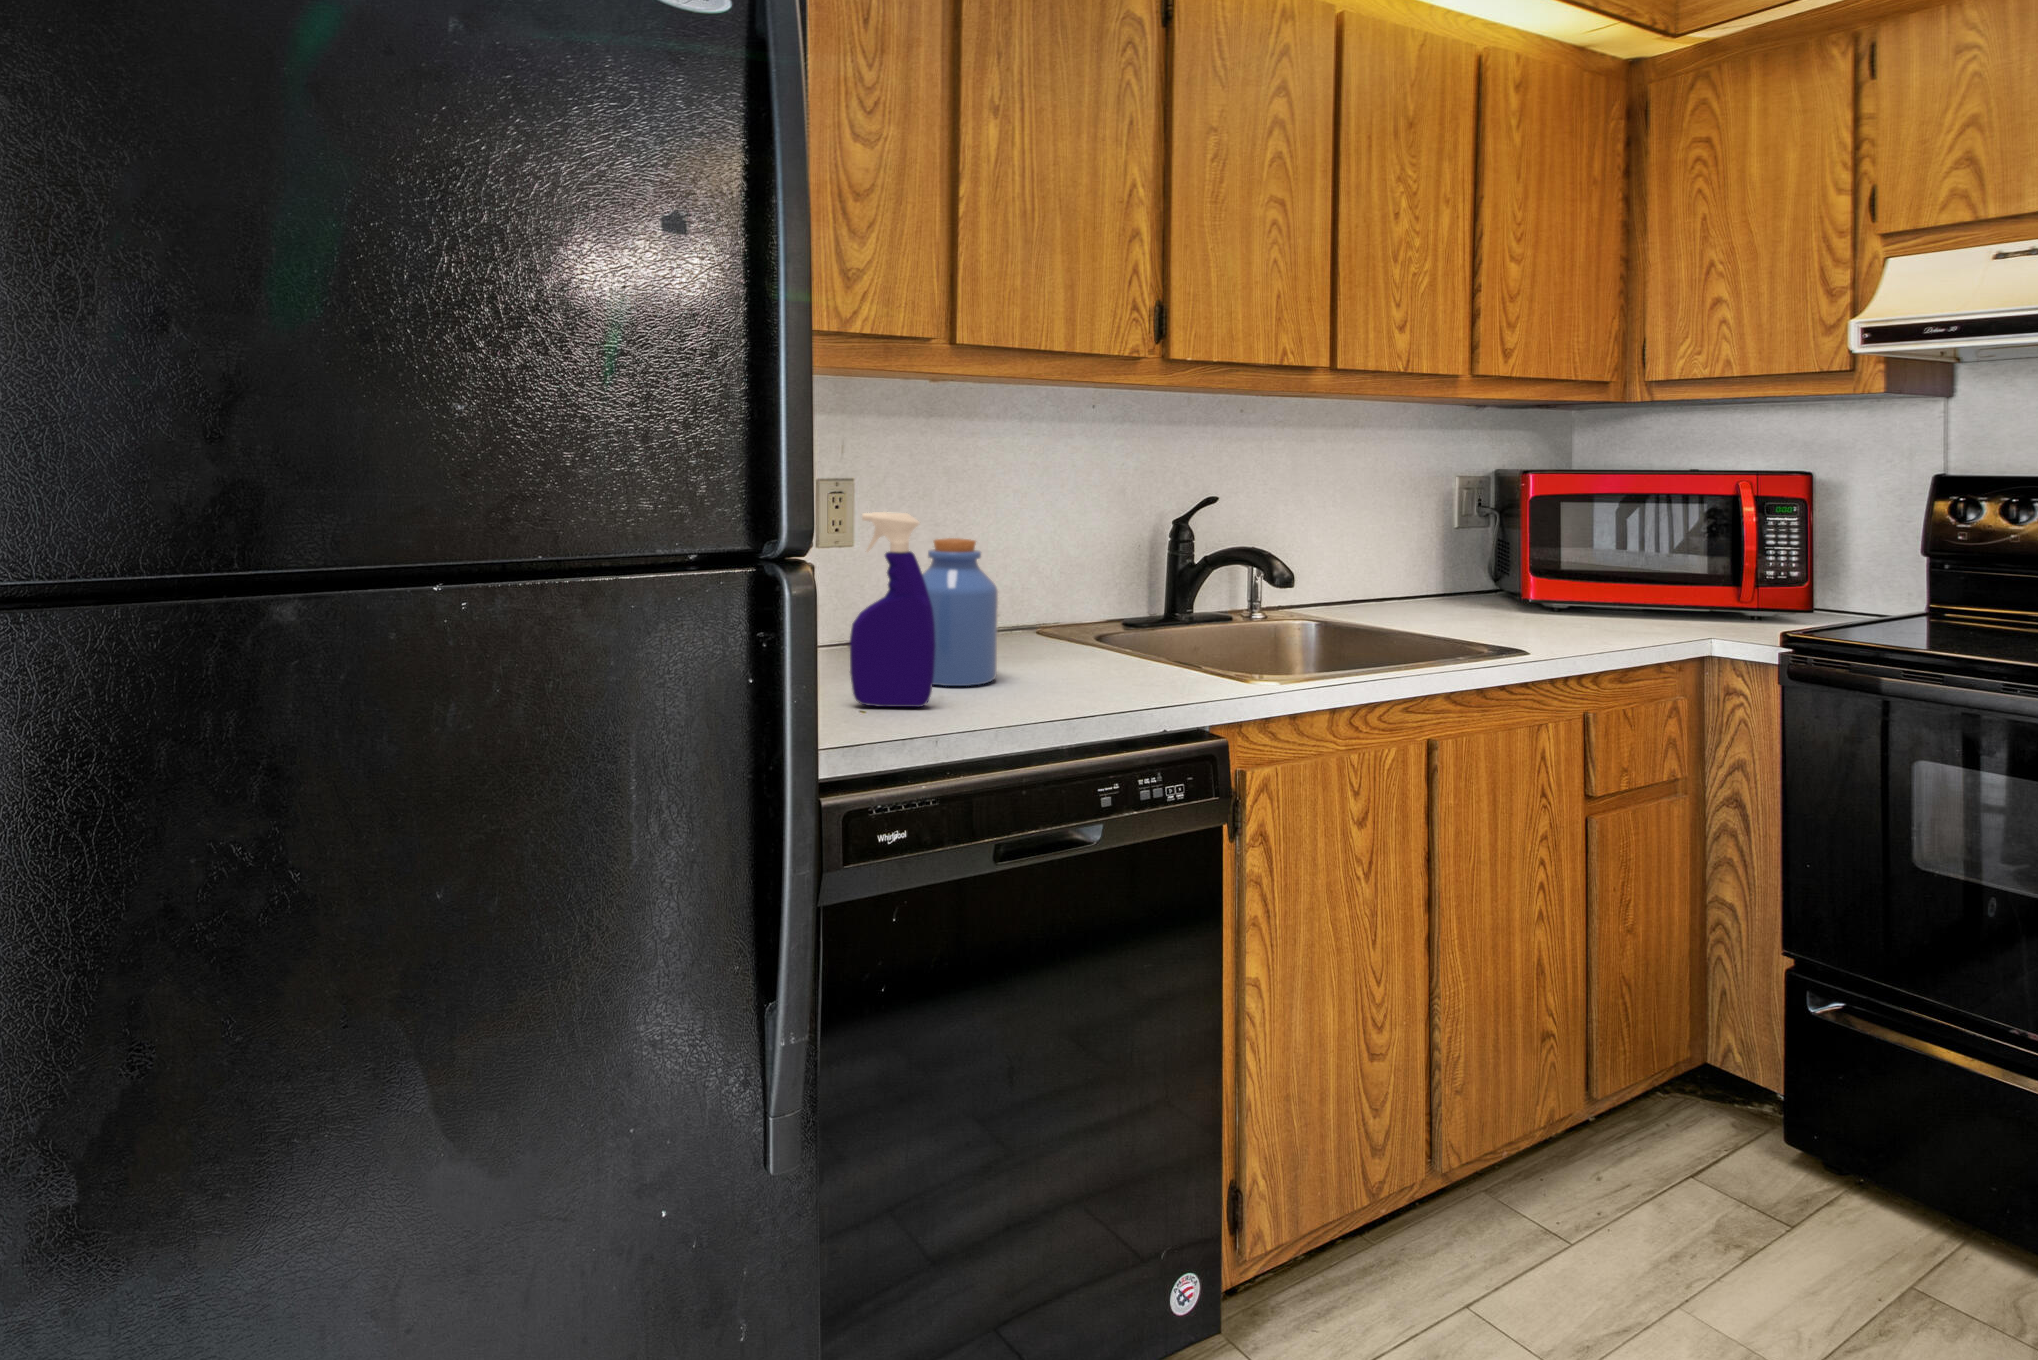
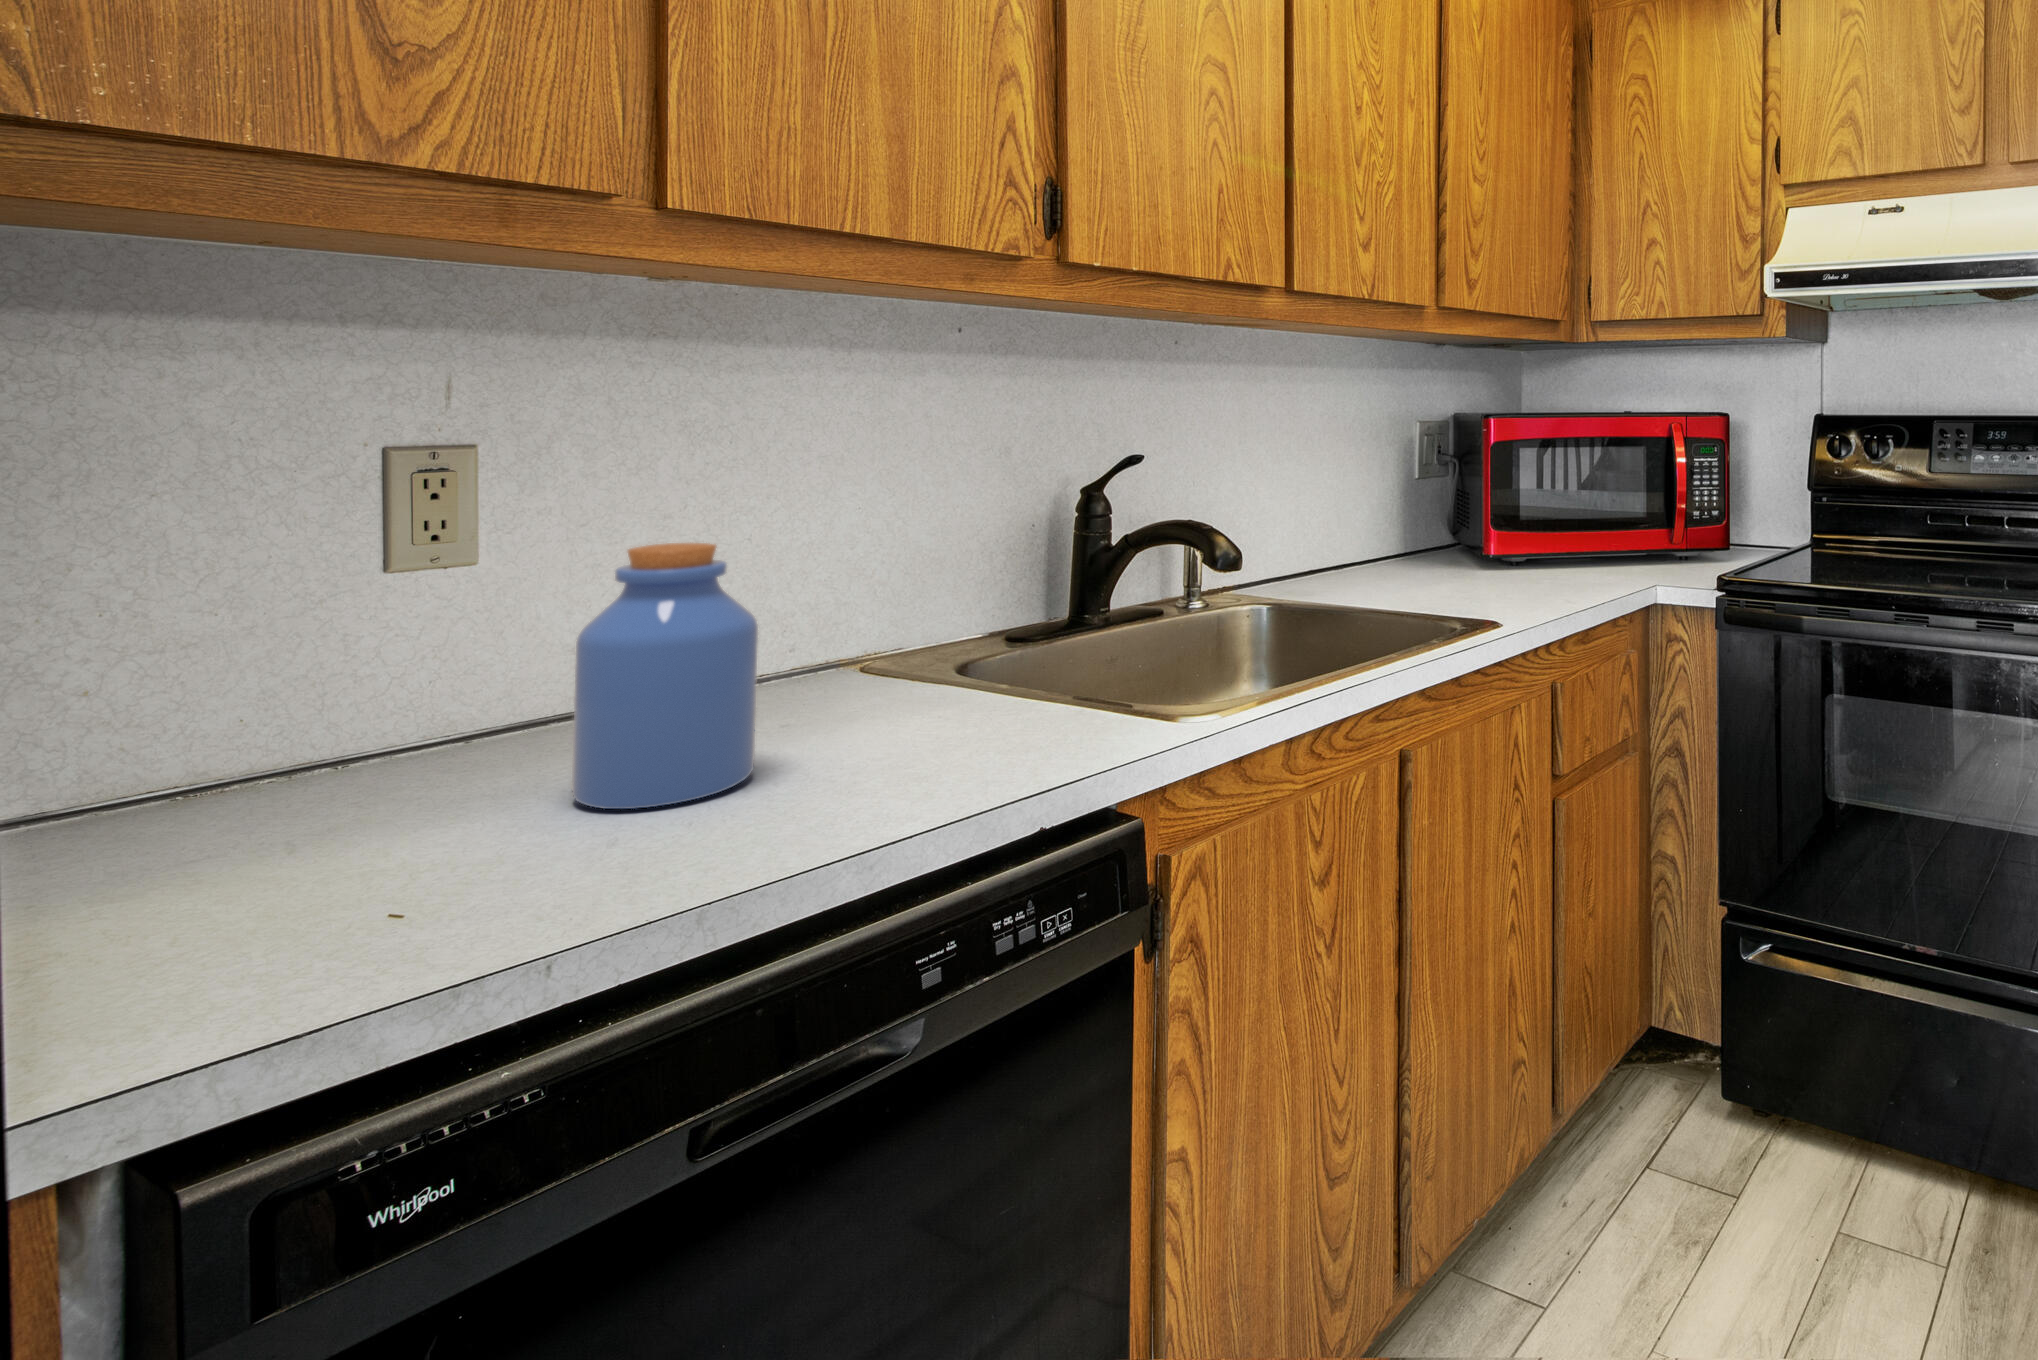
spray bottle: present [850,512,935,707] -> none [375,512,588,899]

